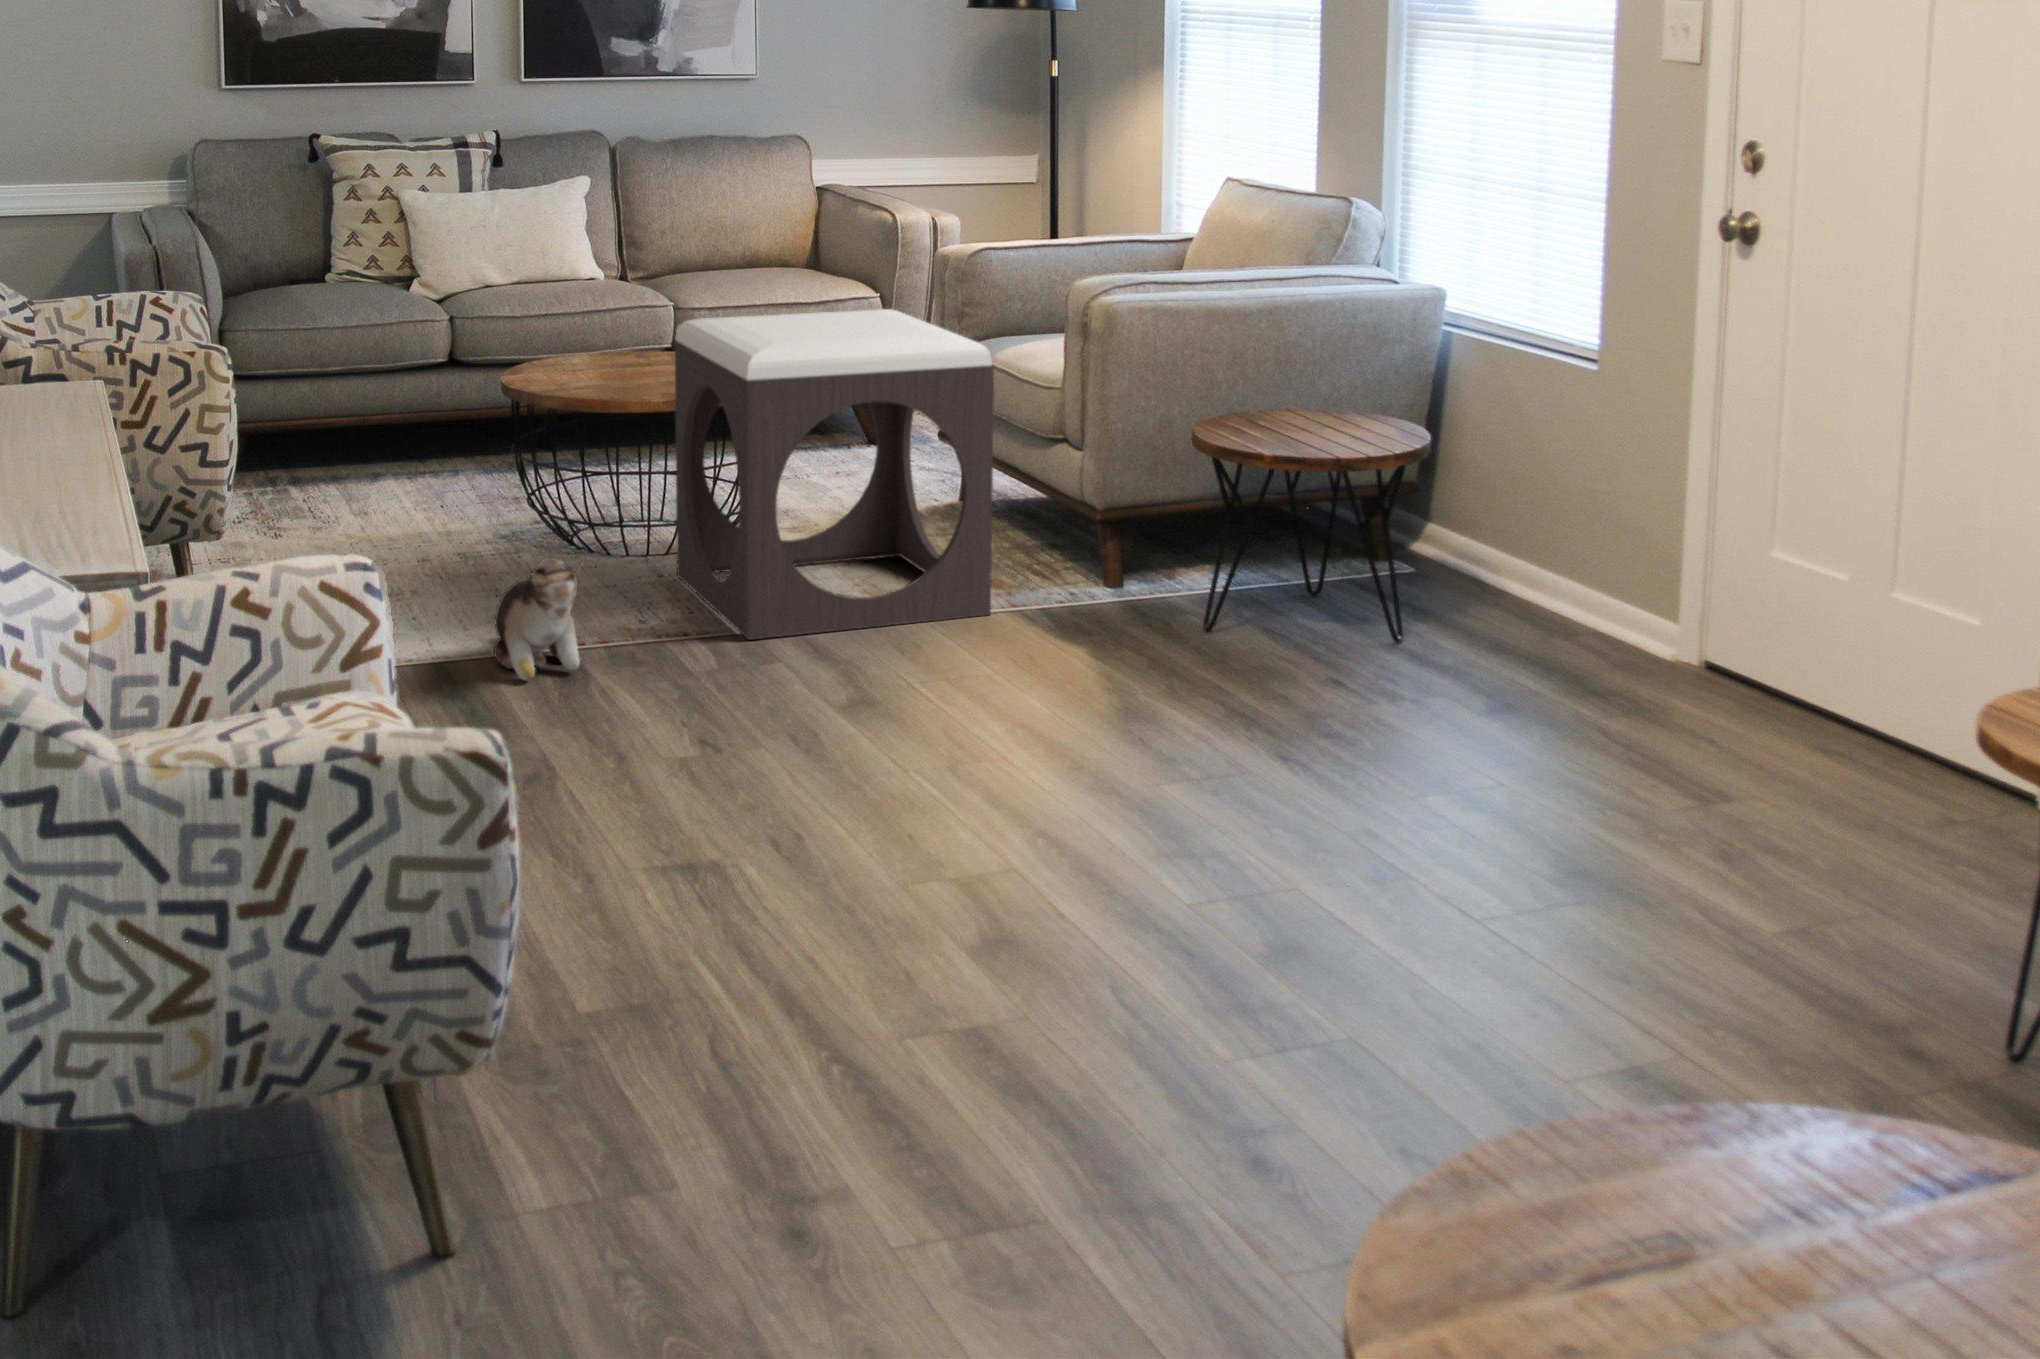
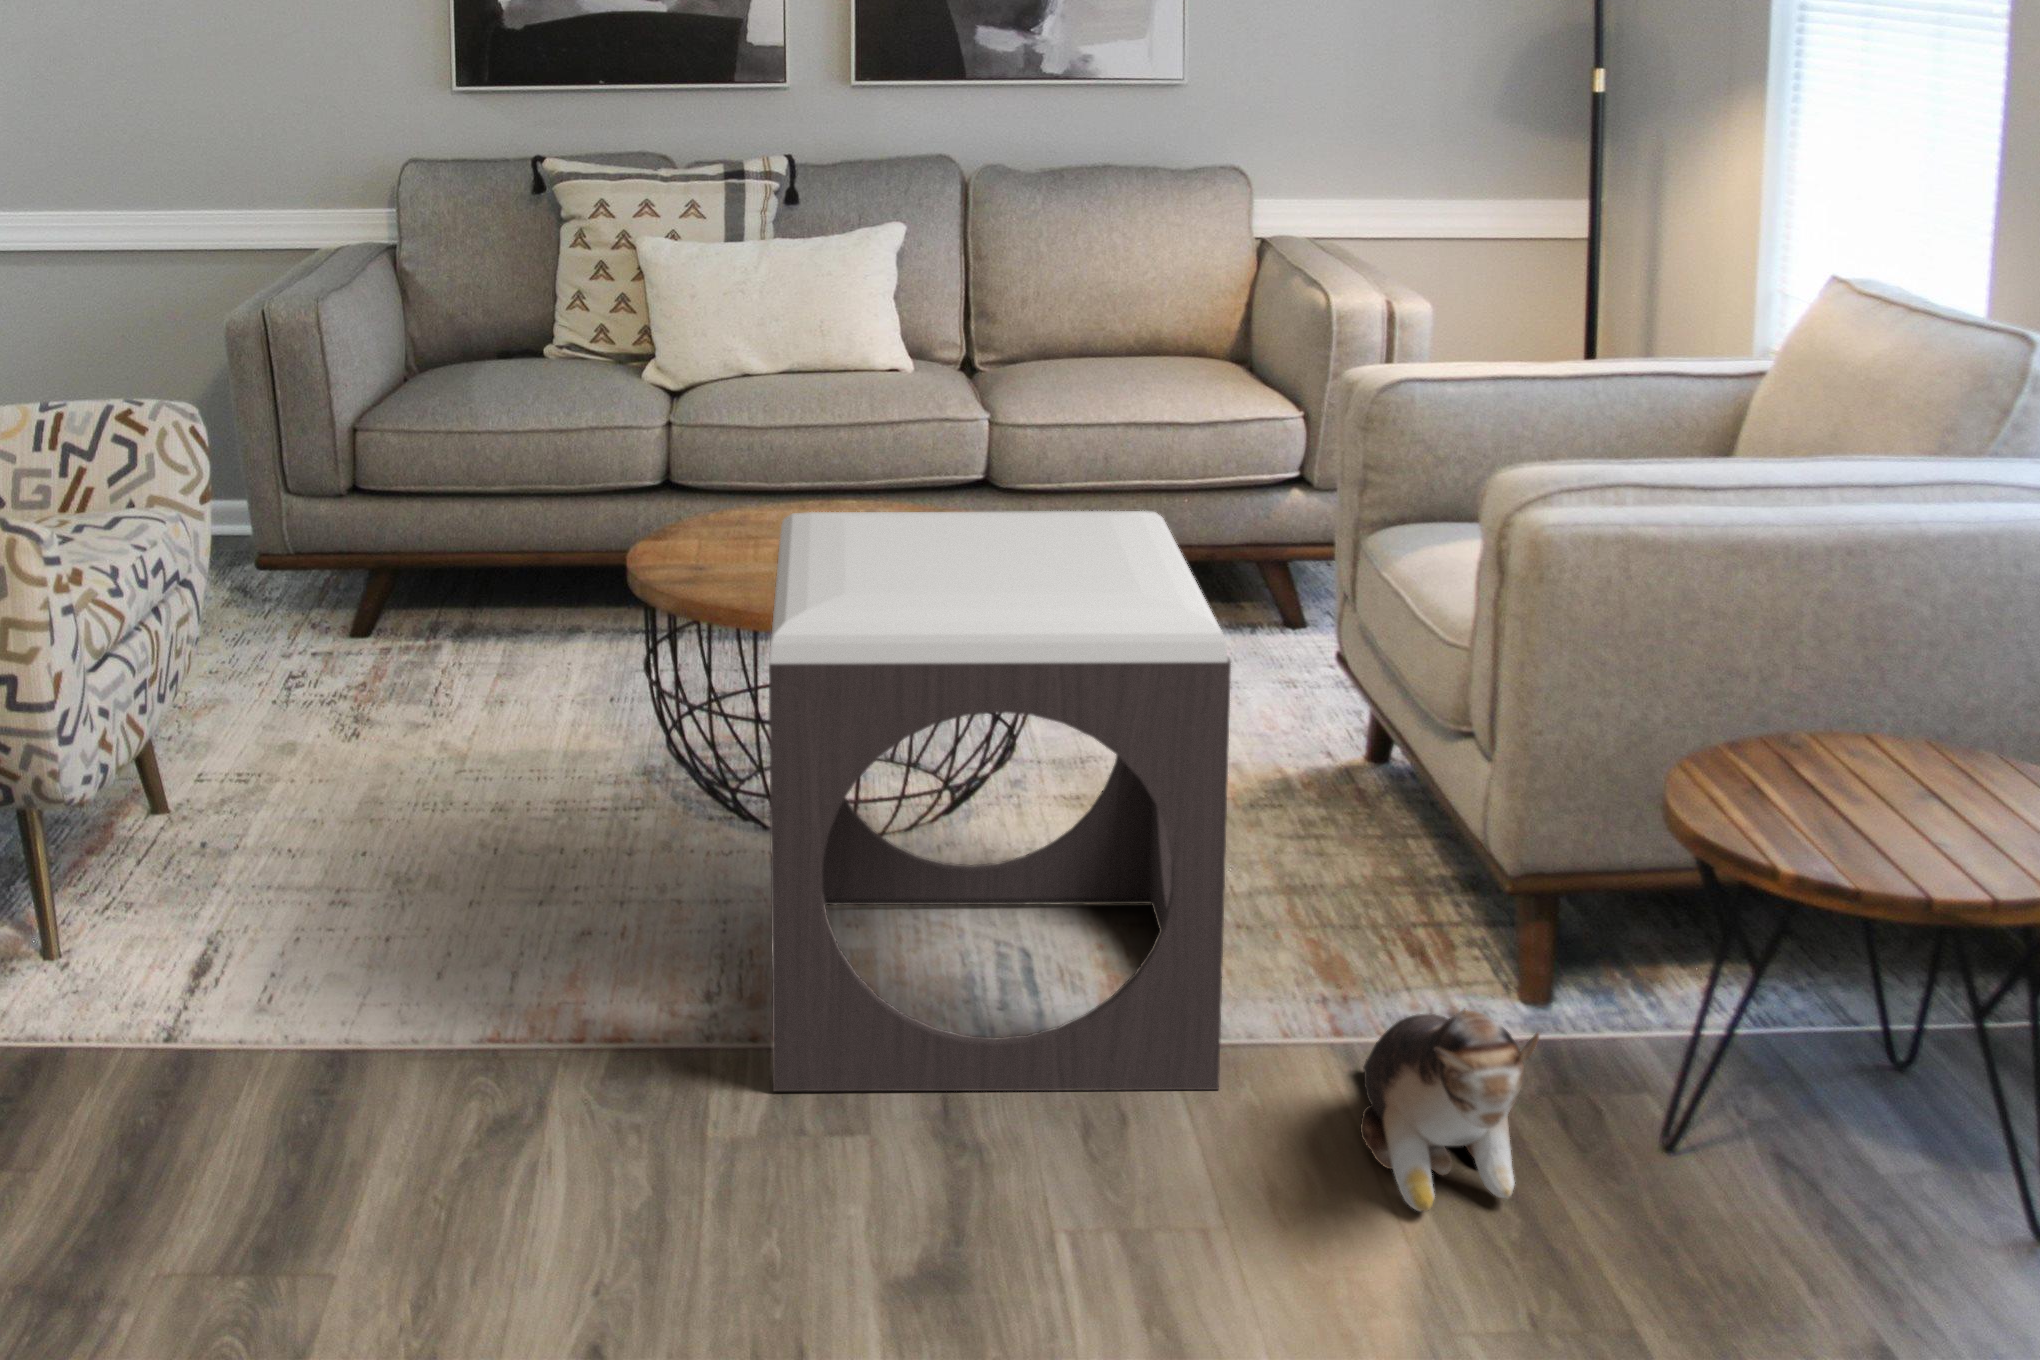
plush toy: present [494,558,581,681] -> present [1360,1009,1539,1211]

